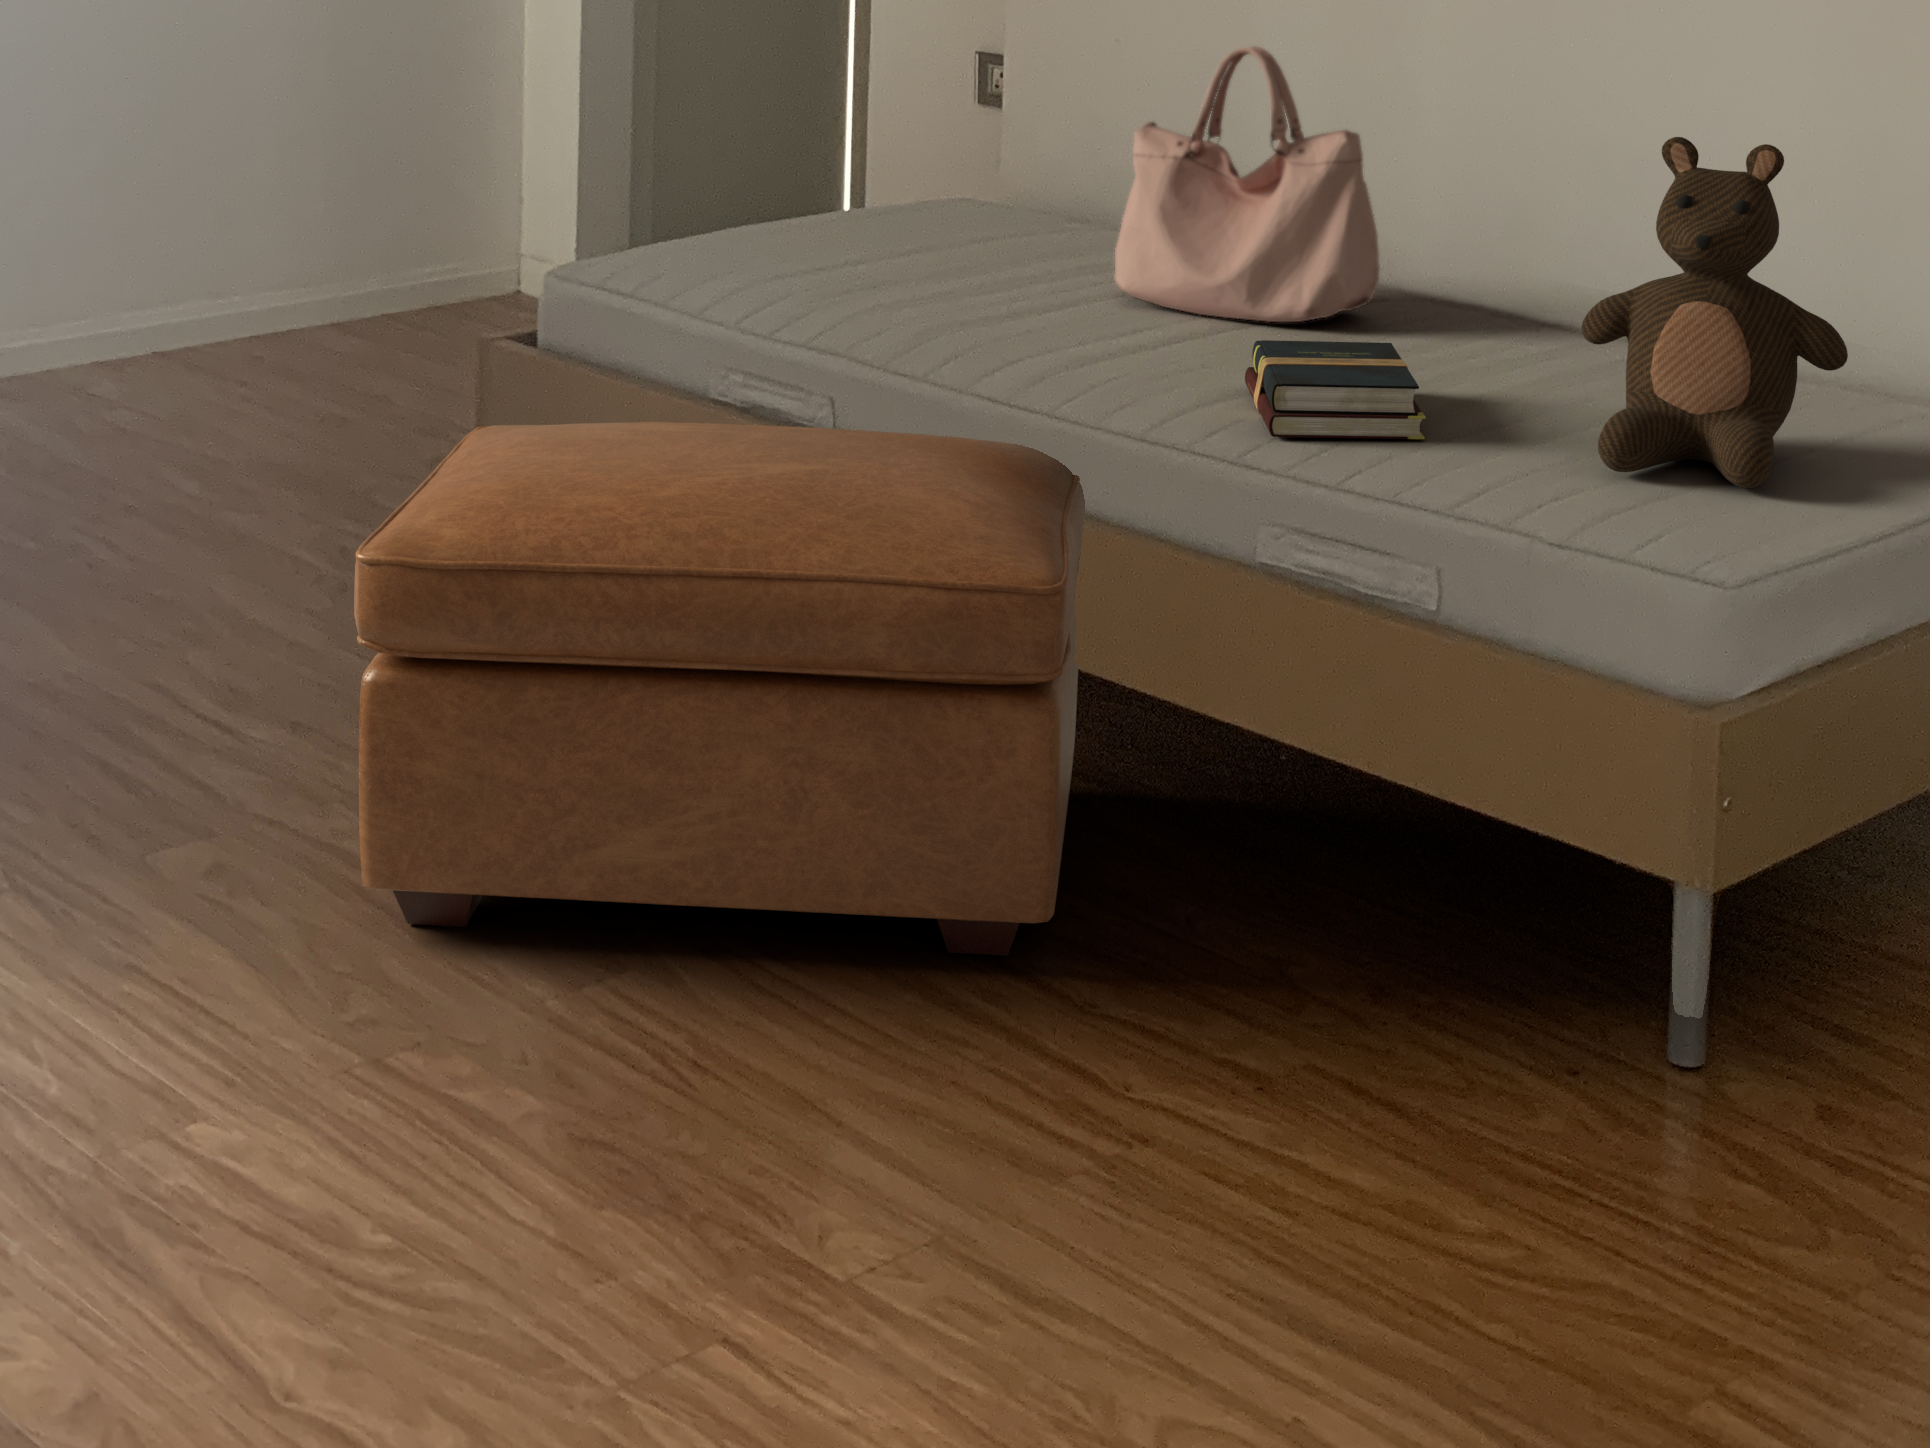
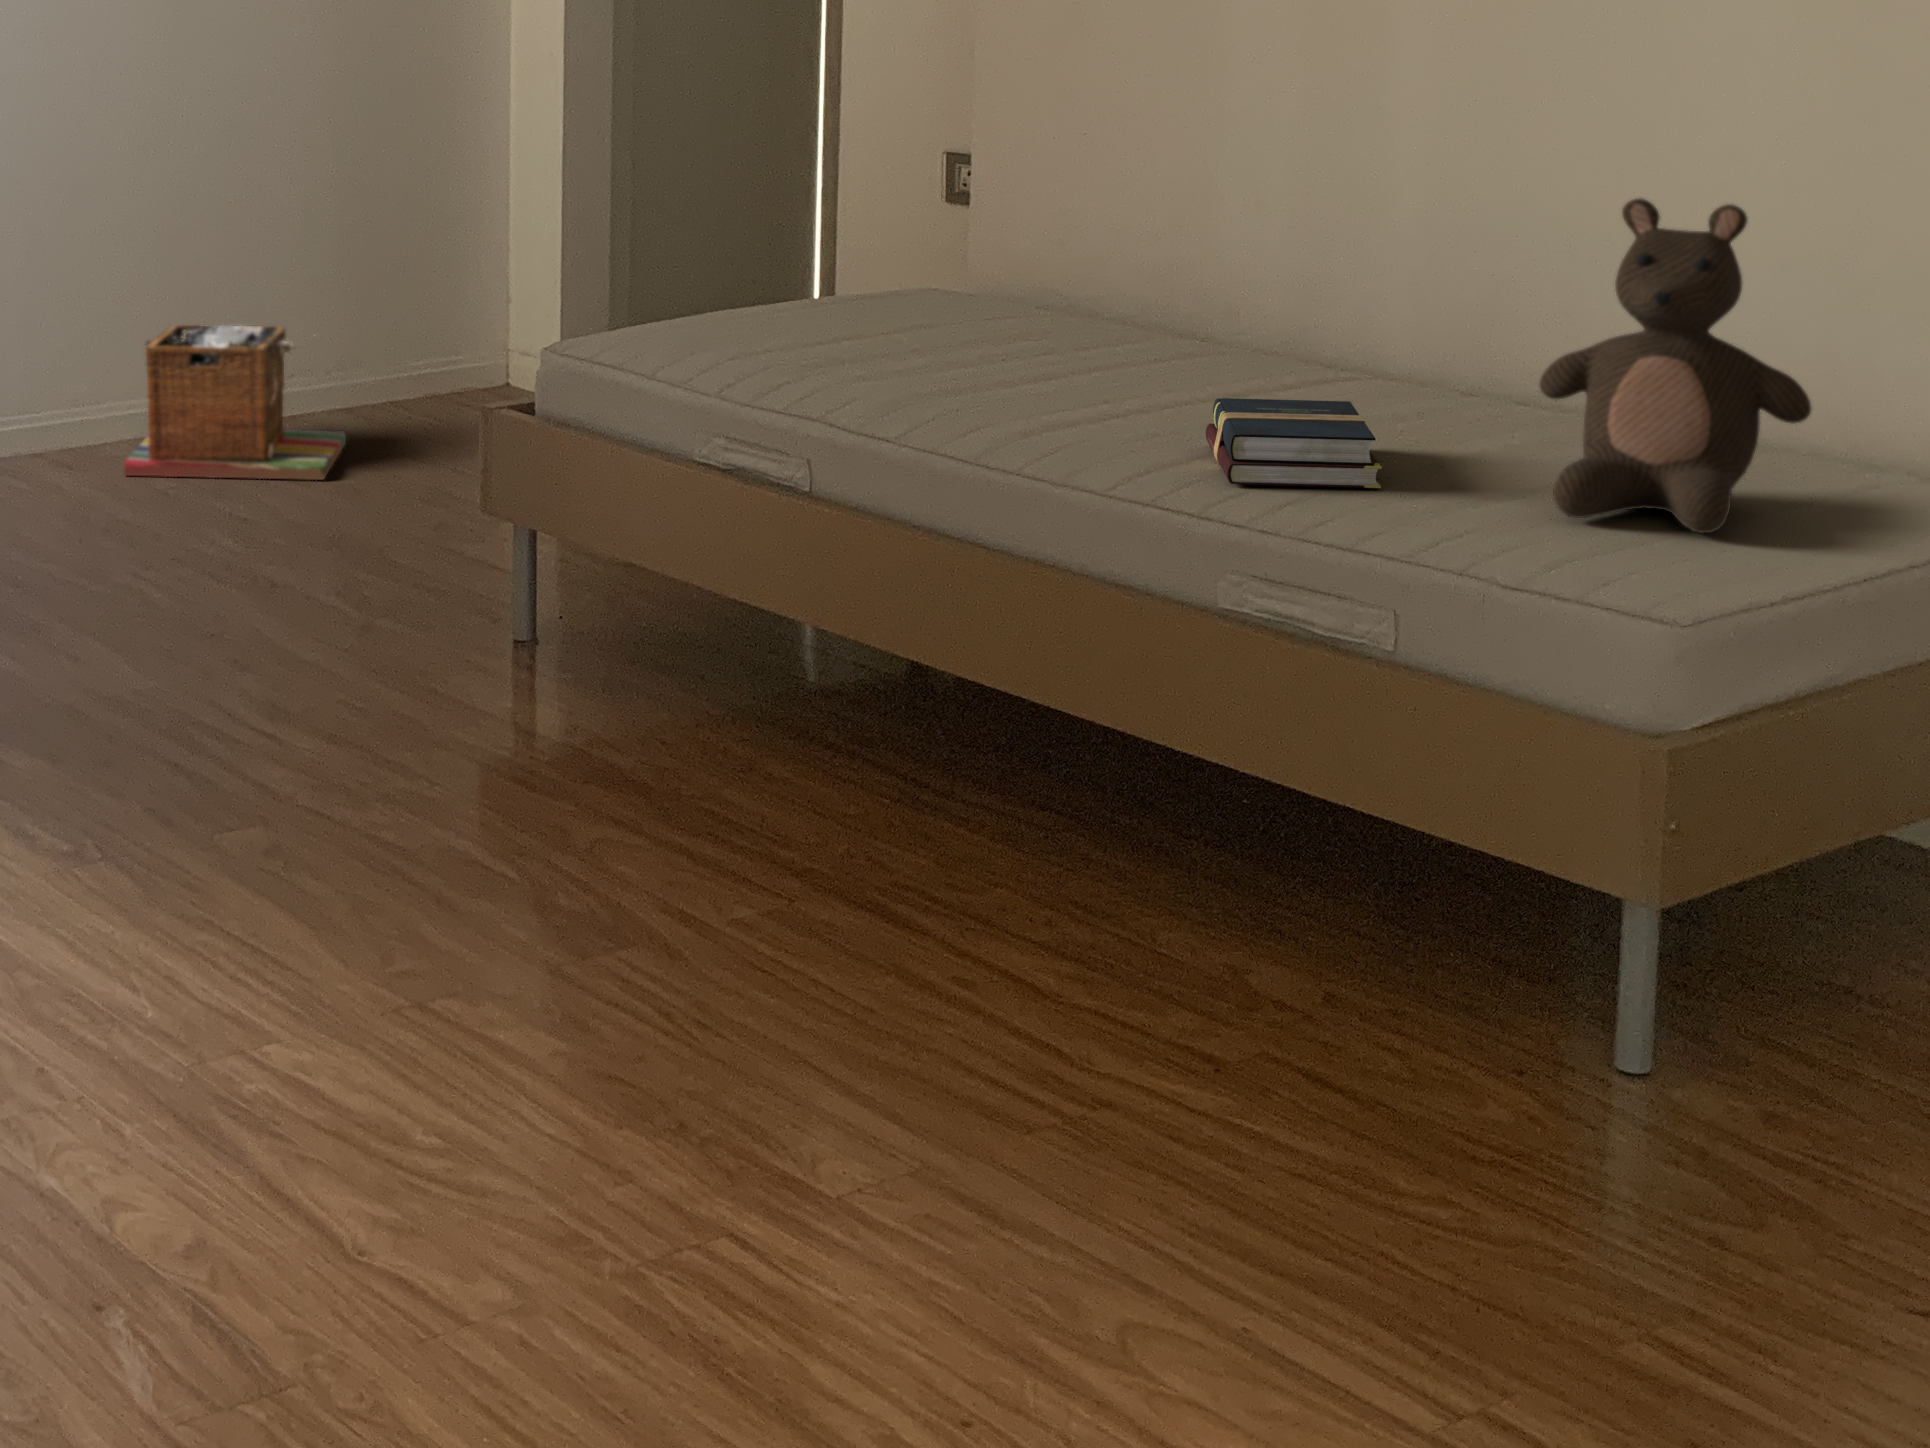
handbag: present [1115,46,1380,322] -> none [1081,125,1341,387]
laundry basket: none [79,236,333,409] -> present [124,325,346,480]
ottoman: present [354,422,1085,956] -> none [389,473,1053,947]

